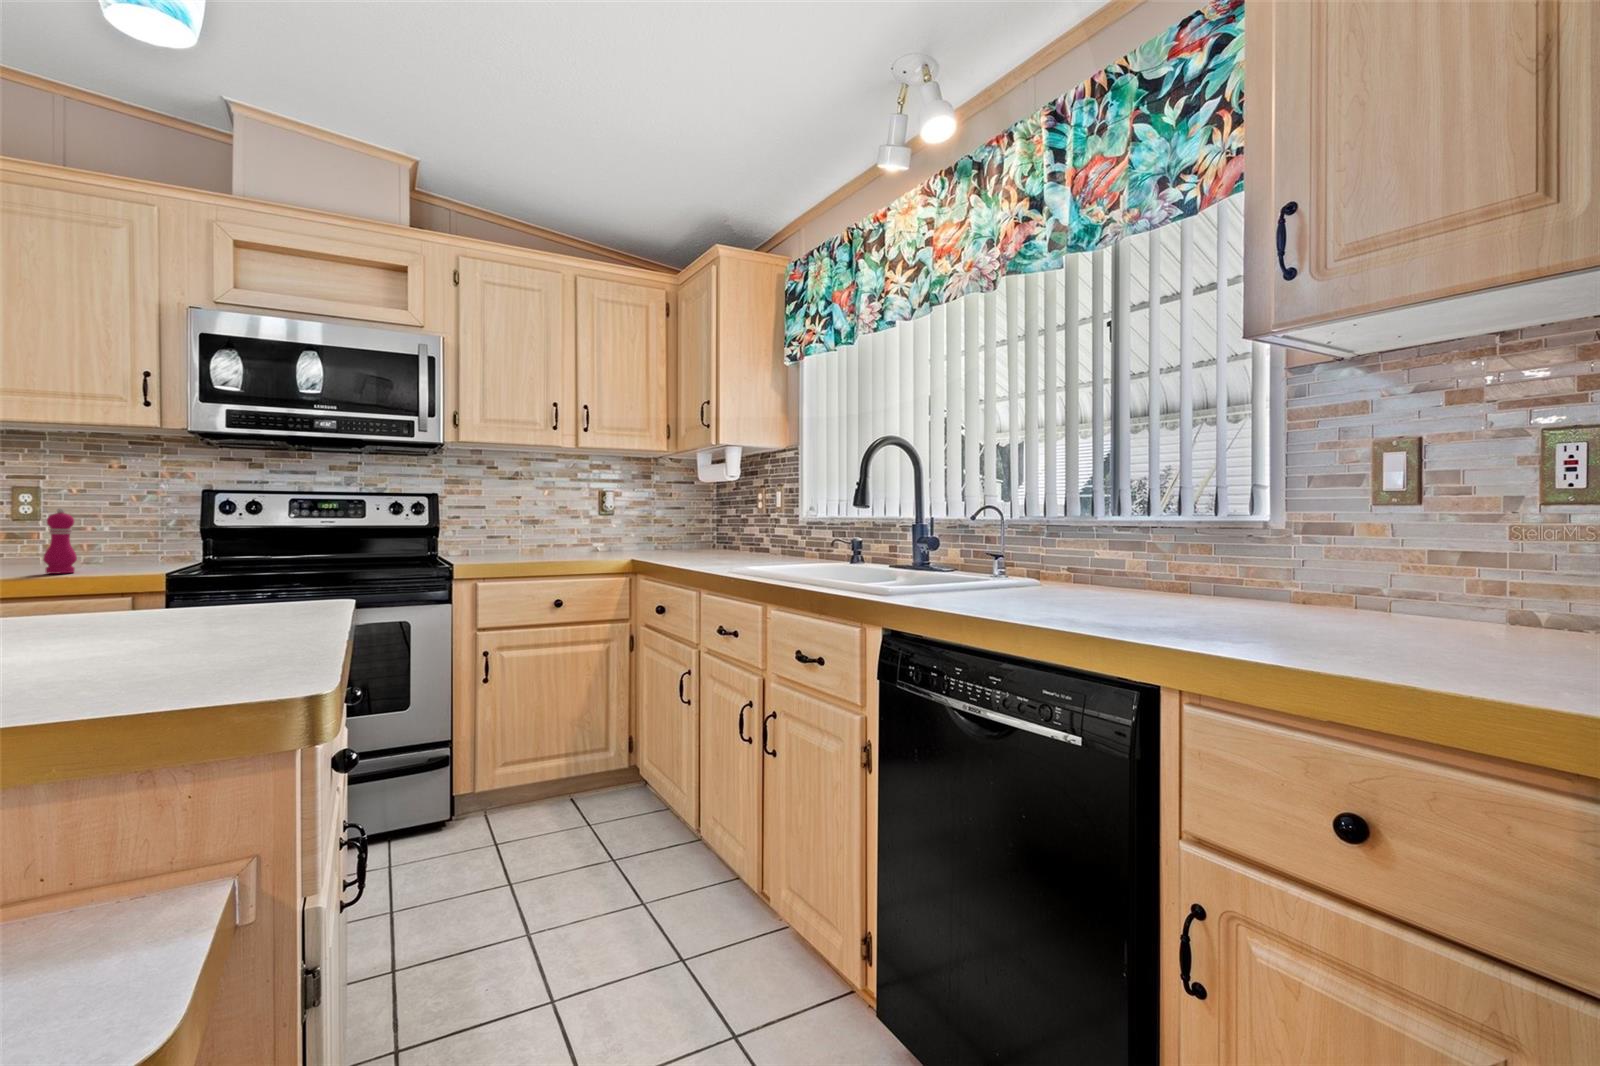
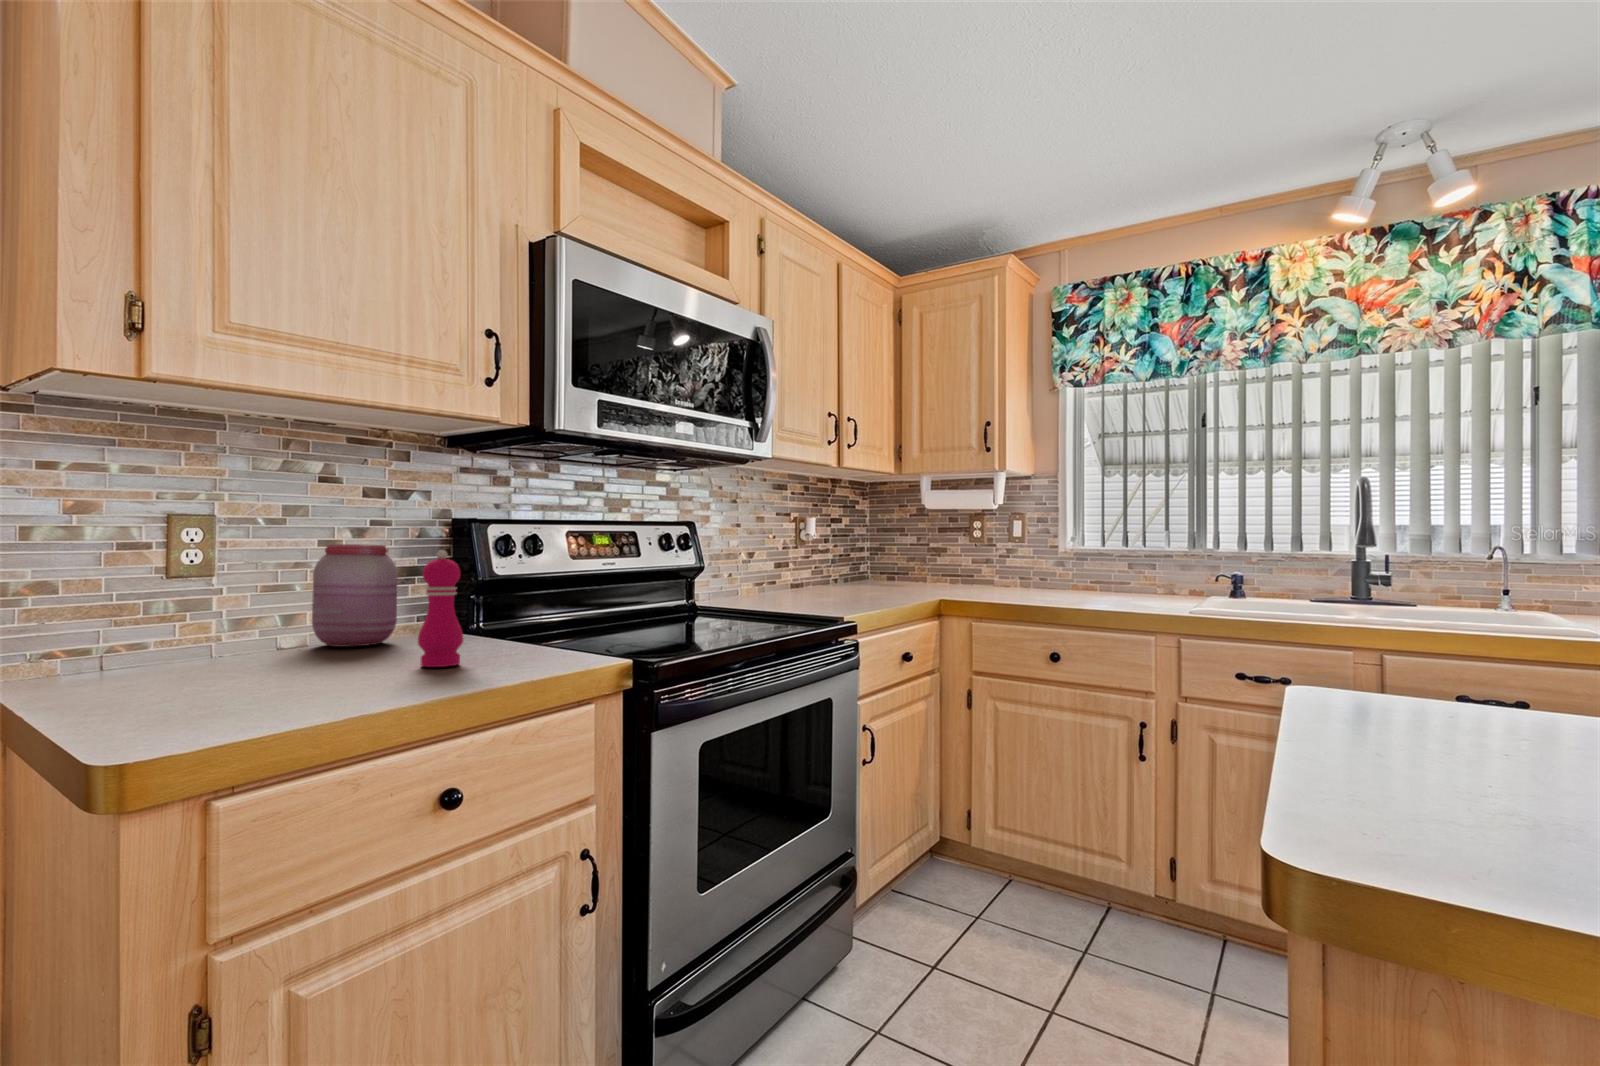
jar: none [81,505,139,562] -> present [312,544,397,647]

